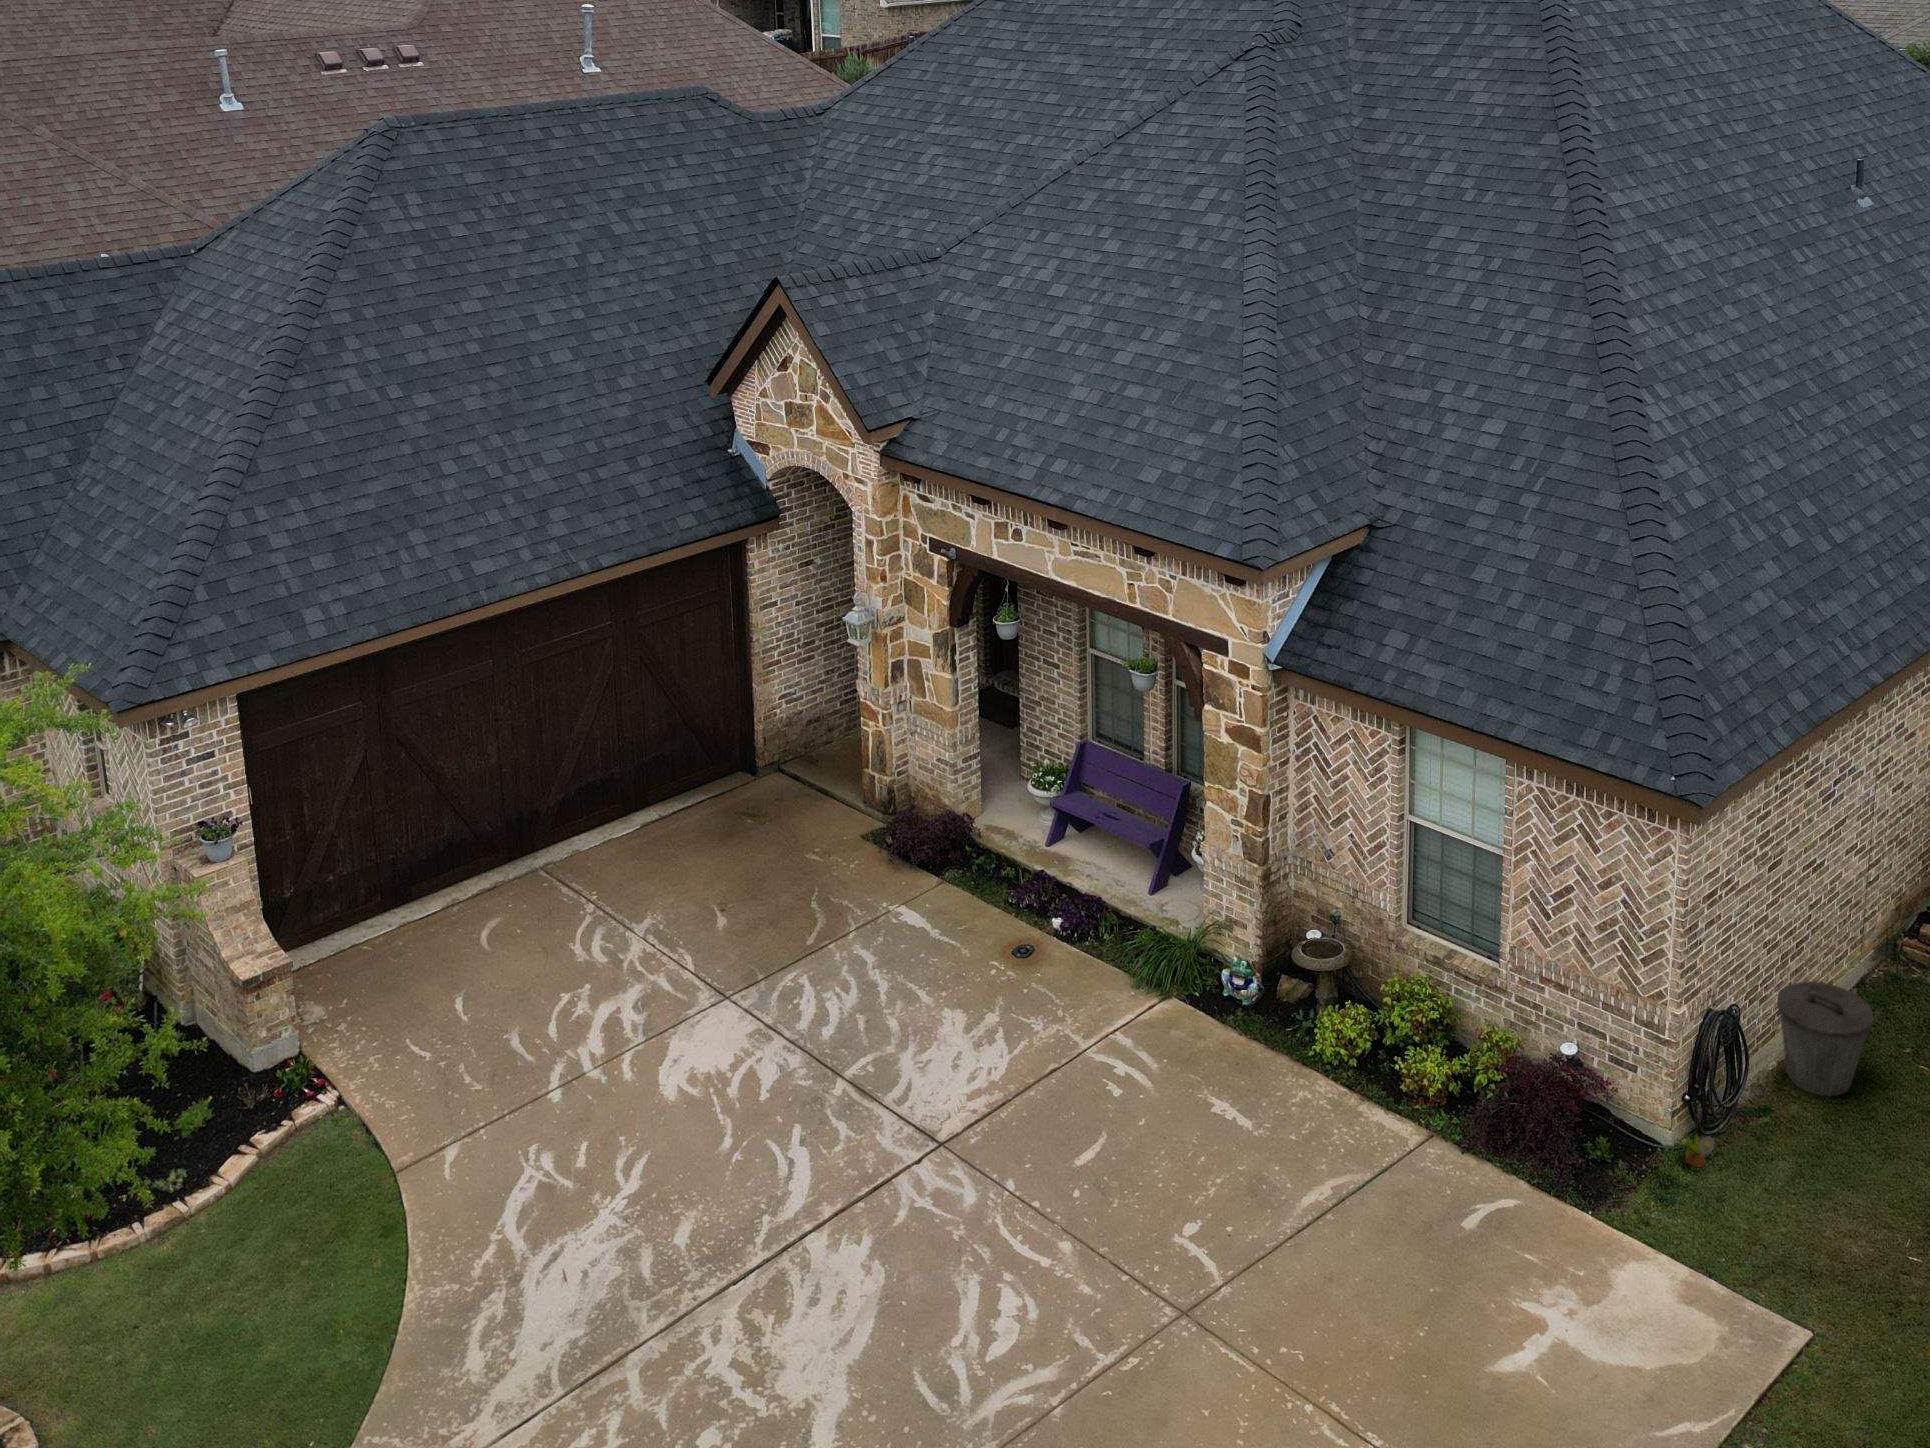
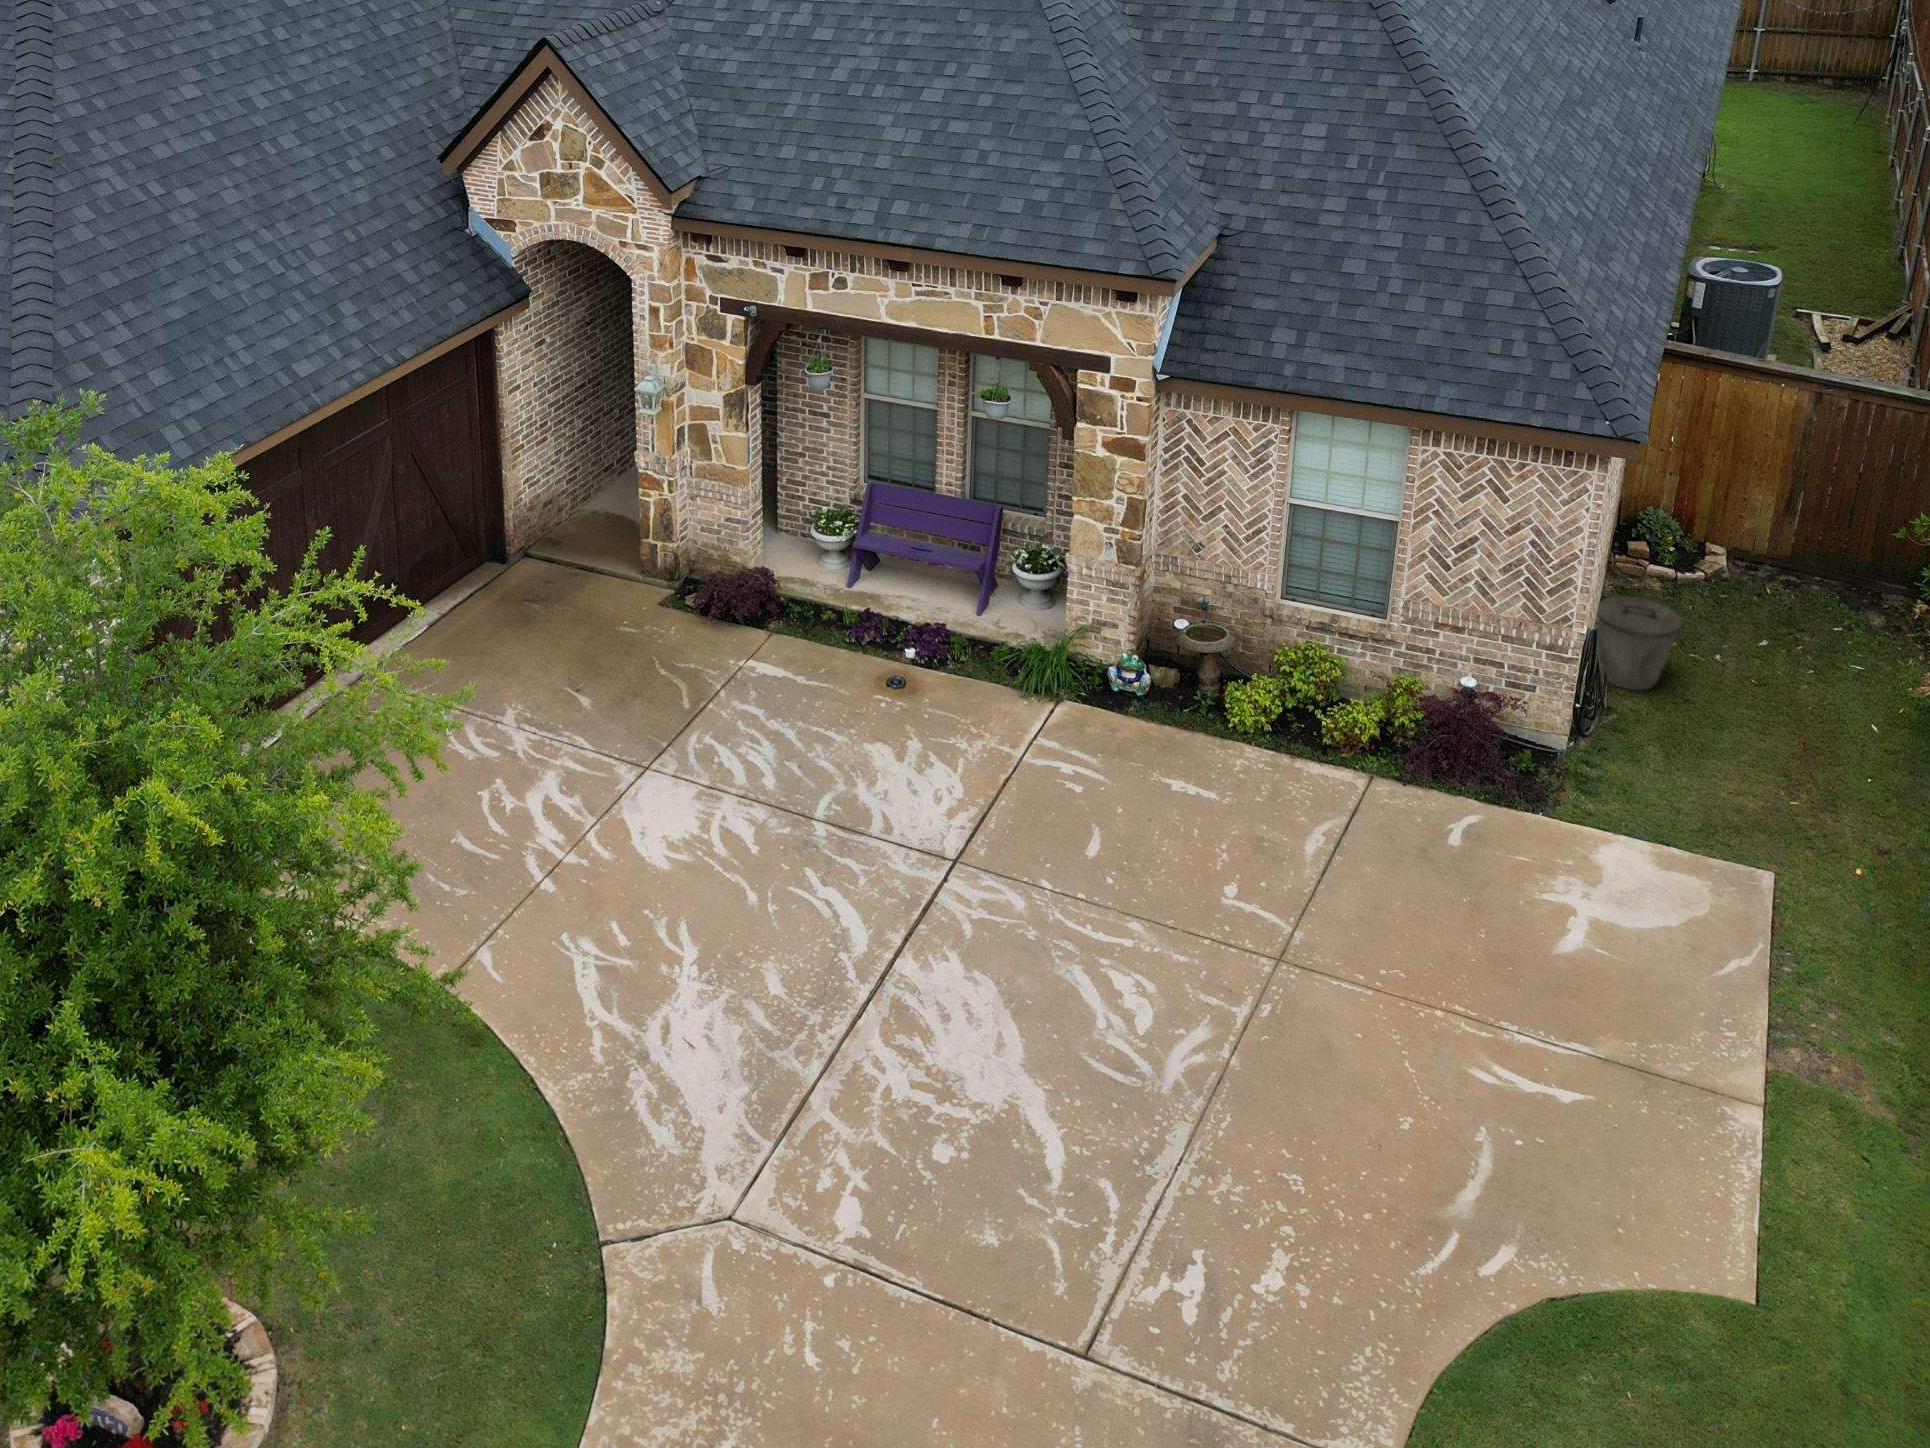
decorative plant: present [1676,1134,1714,1167] -> none [1568,732,1605,762]

